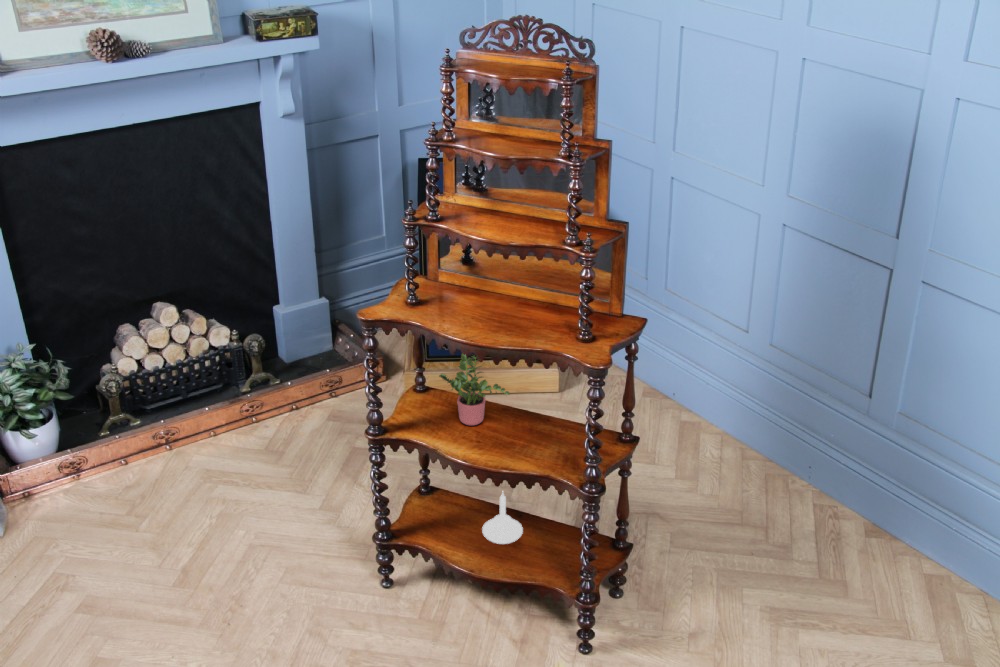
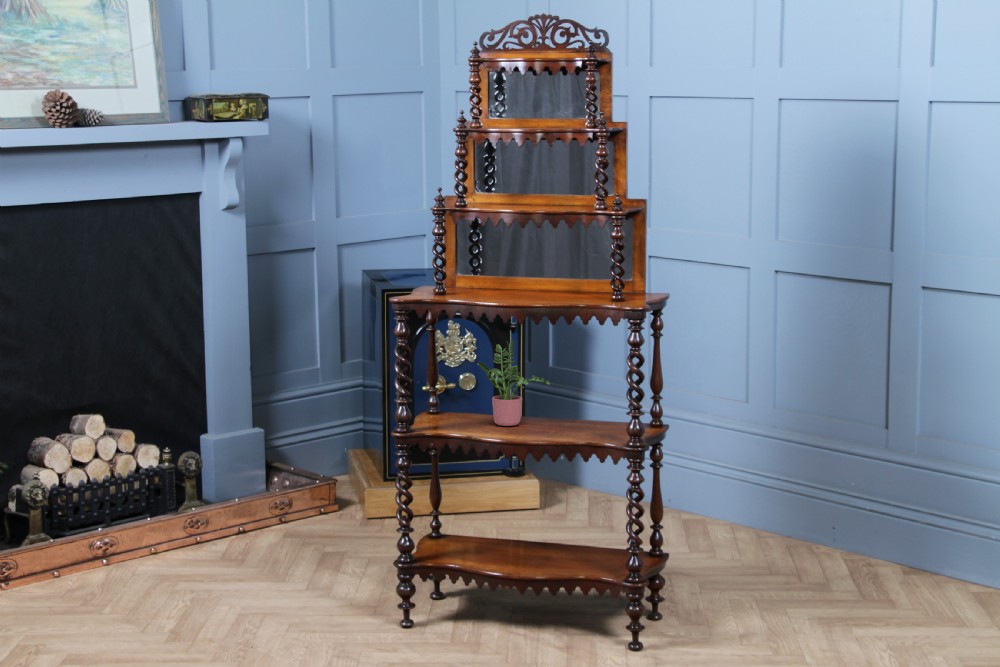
candle holder: present [482,492,523,544] -> none [520,507,565,569]

